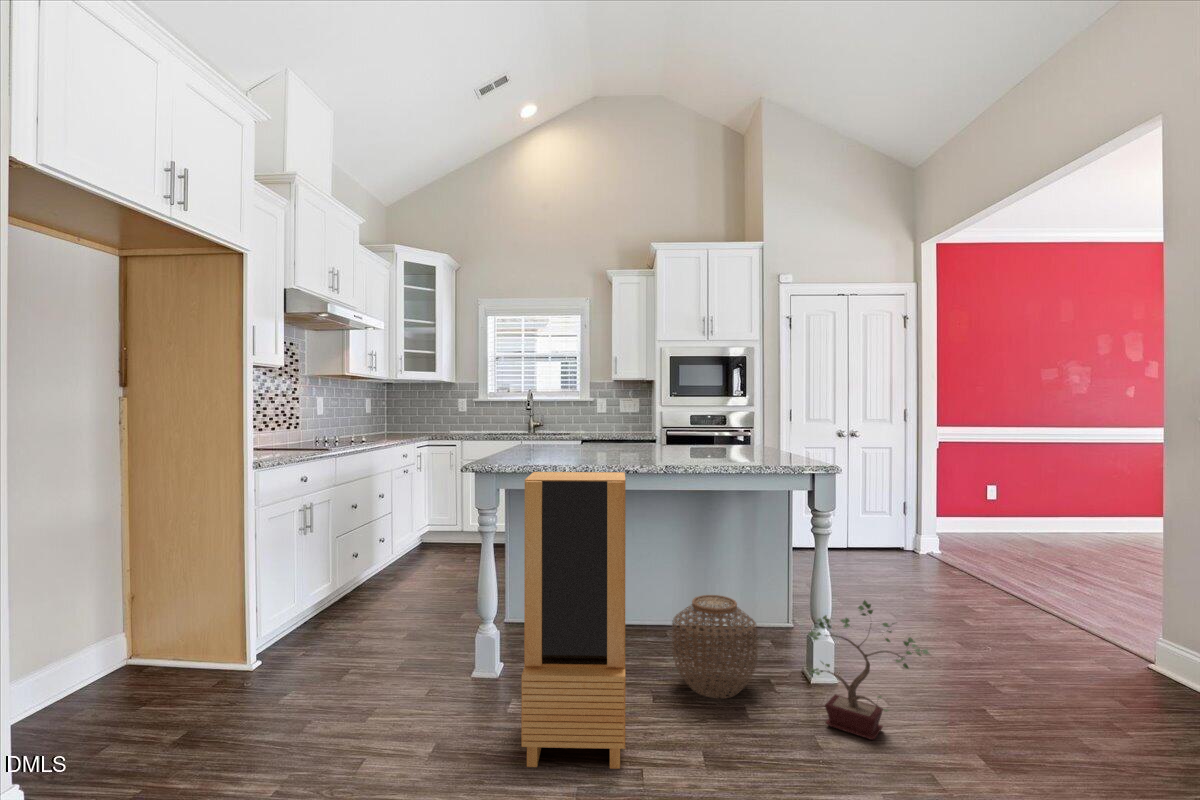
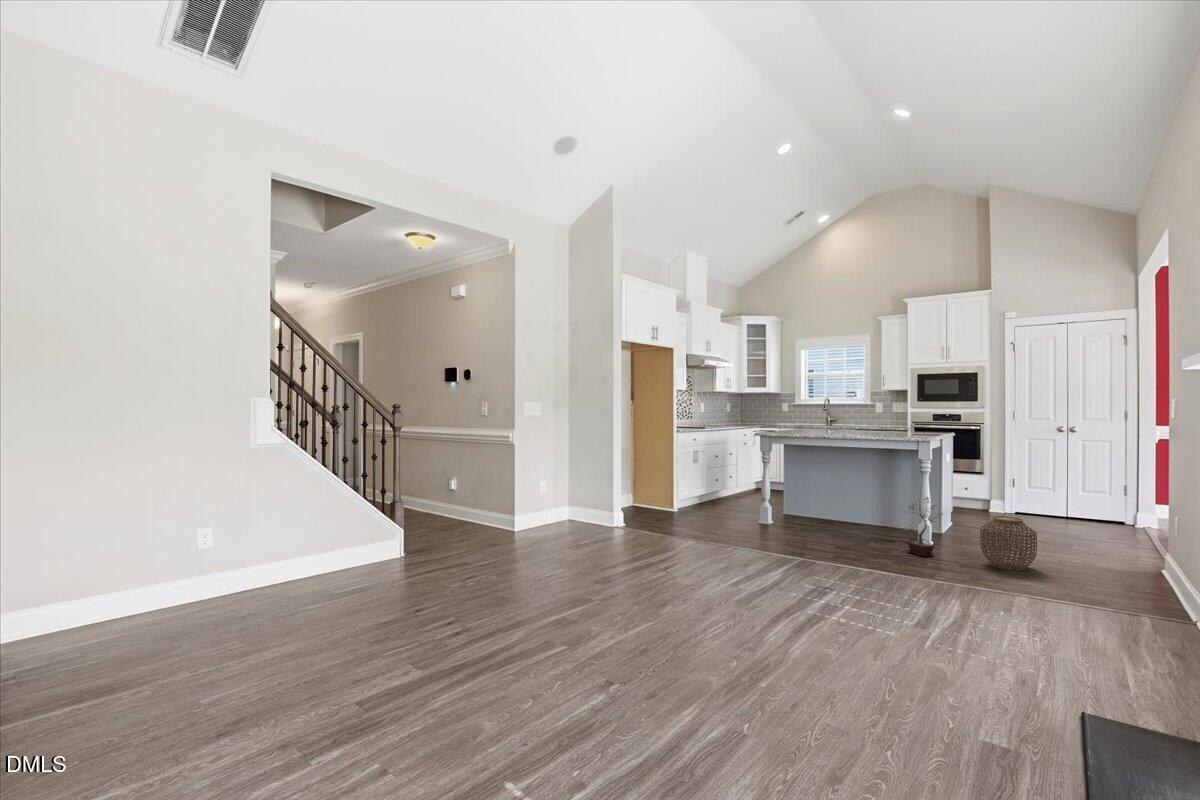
storage cabinet: present [521,472,626,769] -> none [767,435,816,546]
woven basket: present [672,595,758,698] -> present [980,516,1037,571]

